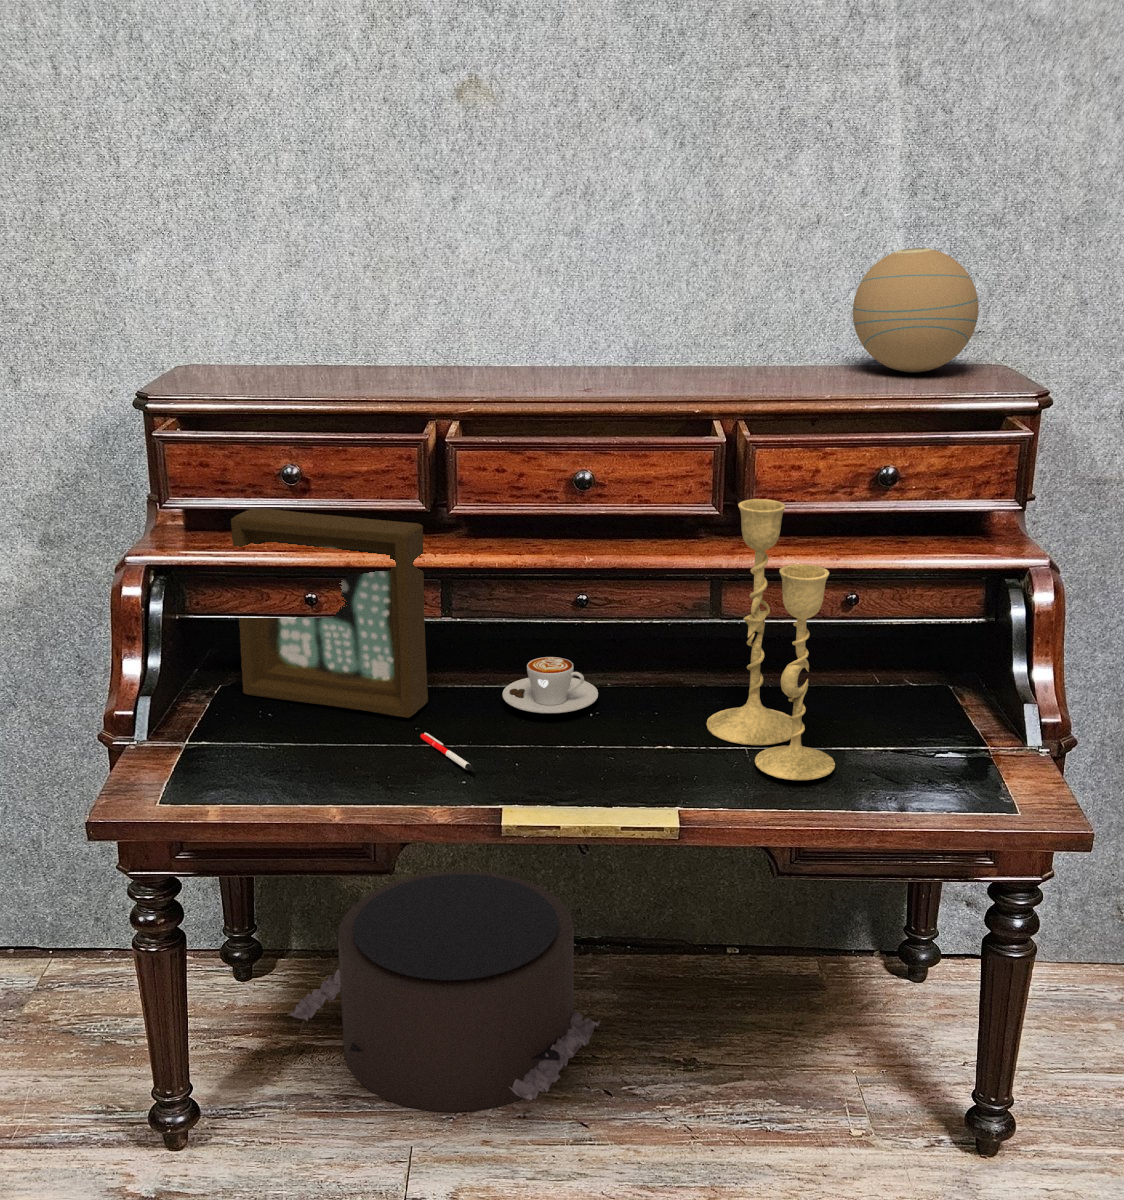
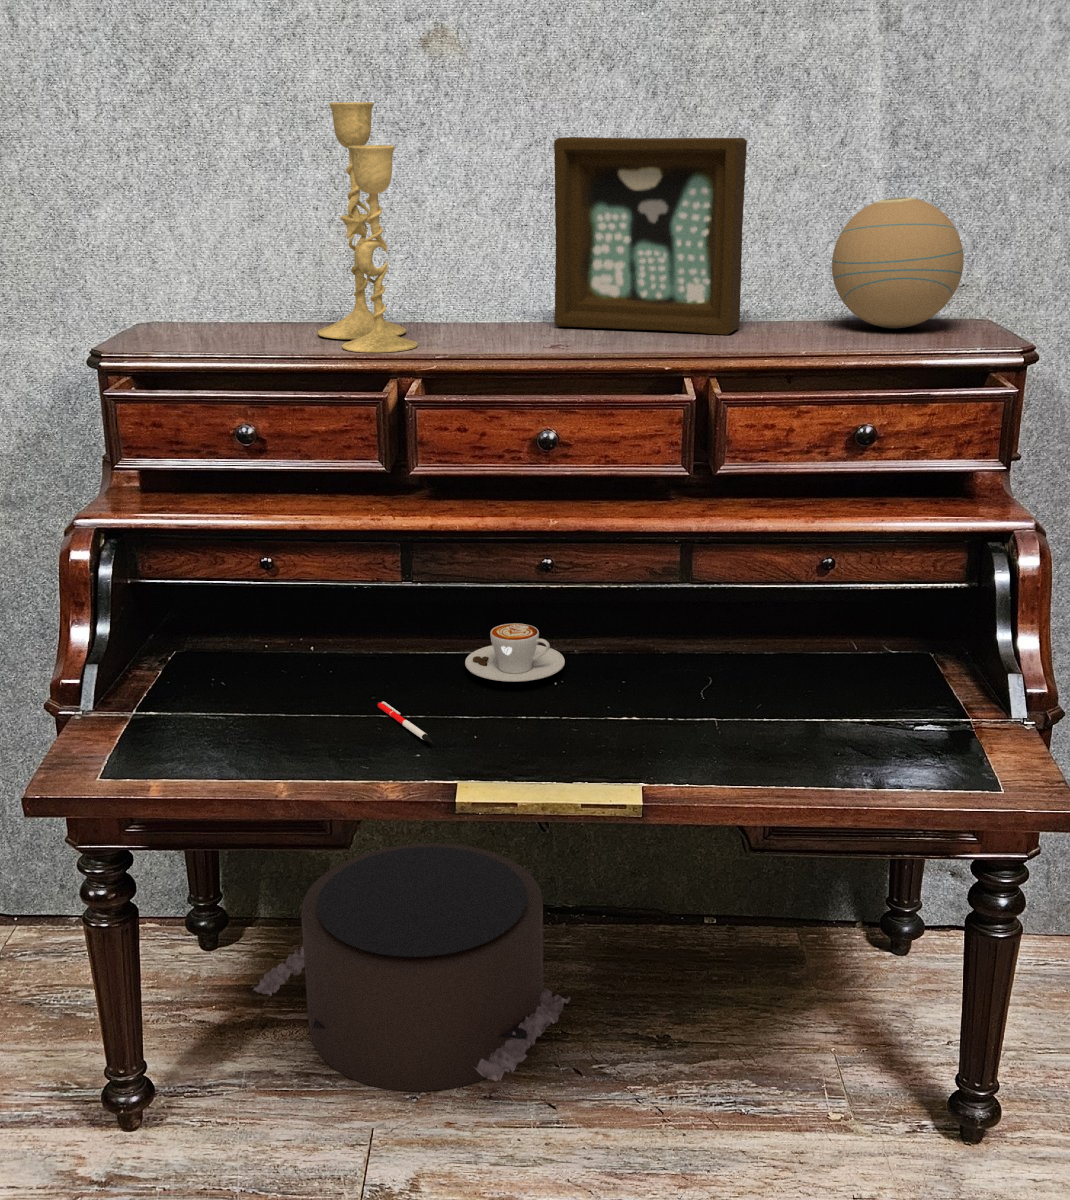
candlestick: present [706,499,835,780] -> present [317,102,418,353]
picture frame: present [231,509,428,718] -> present [554,137,747,335]

